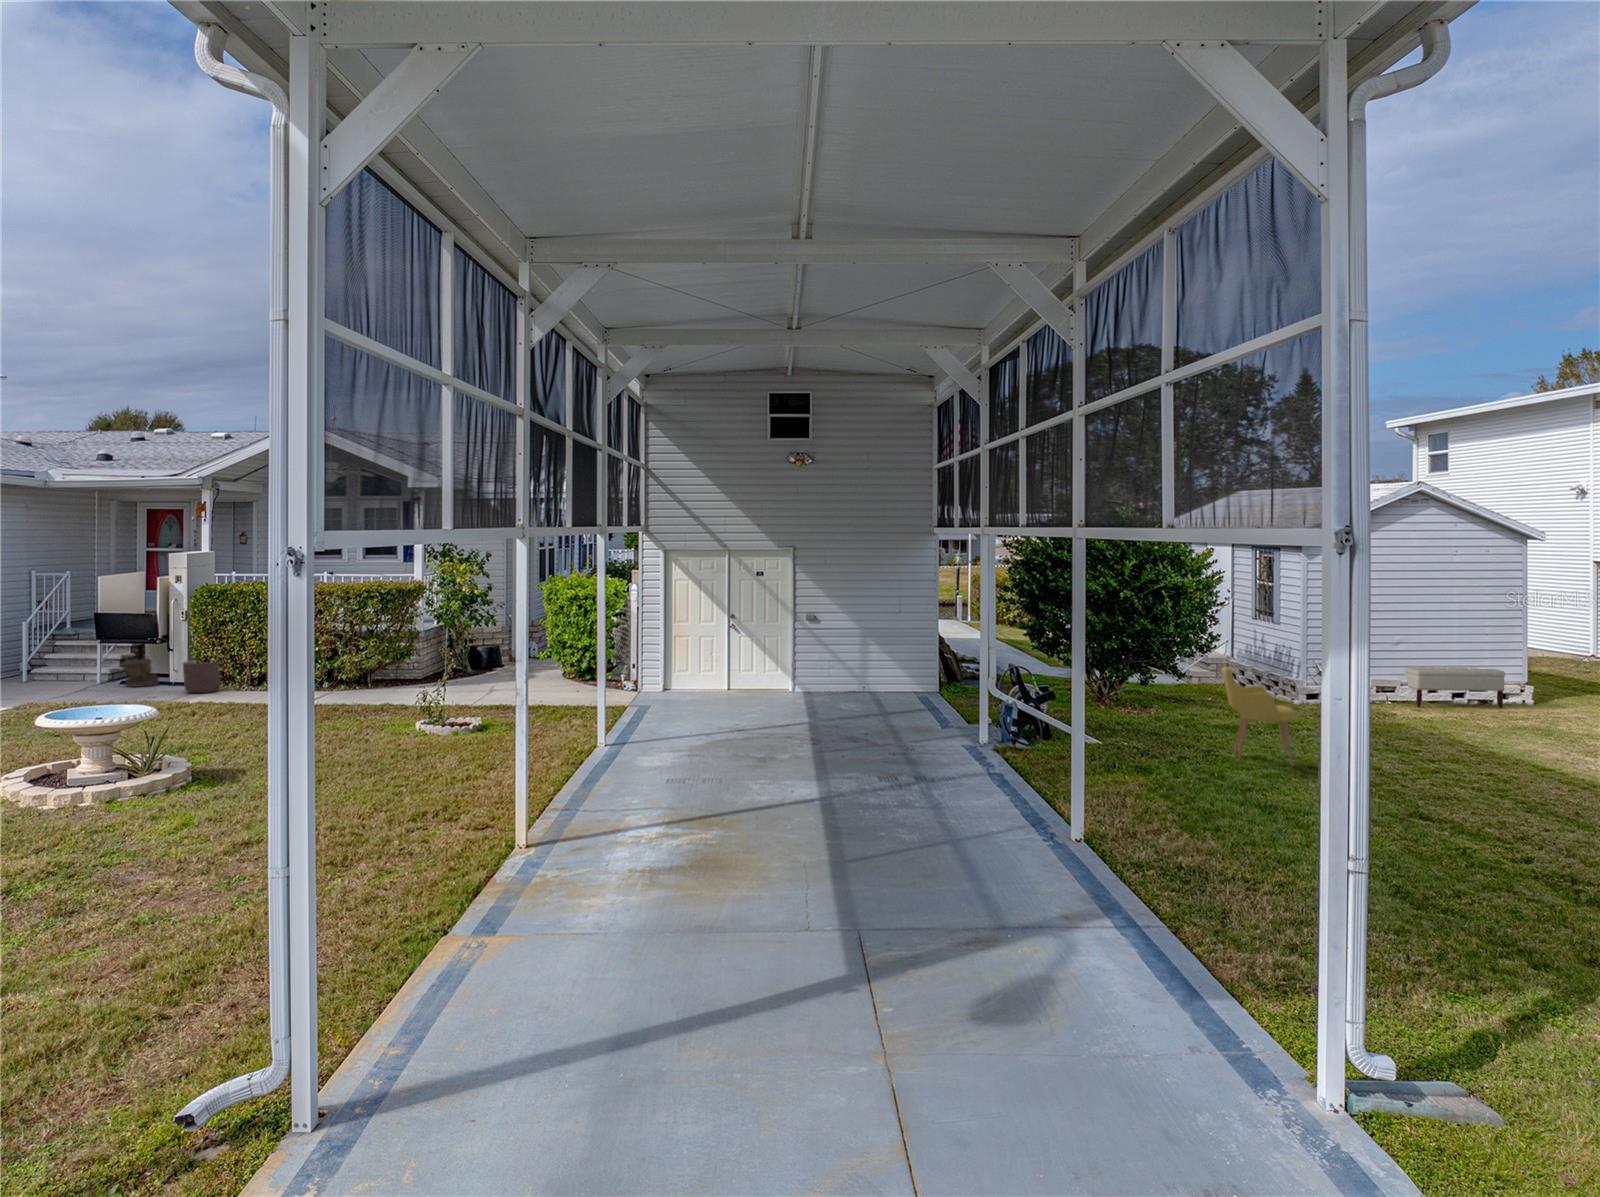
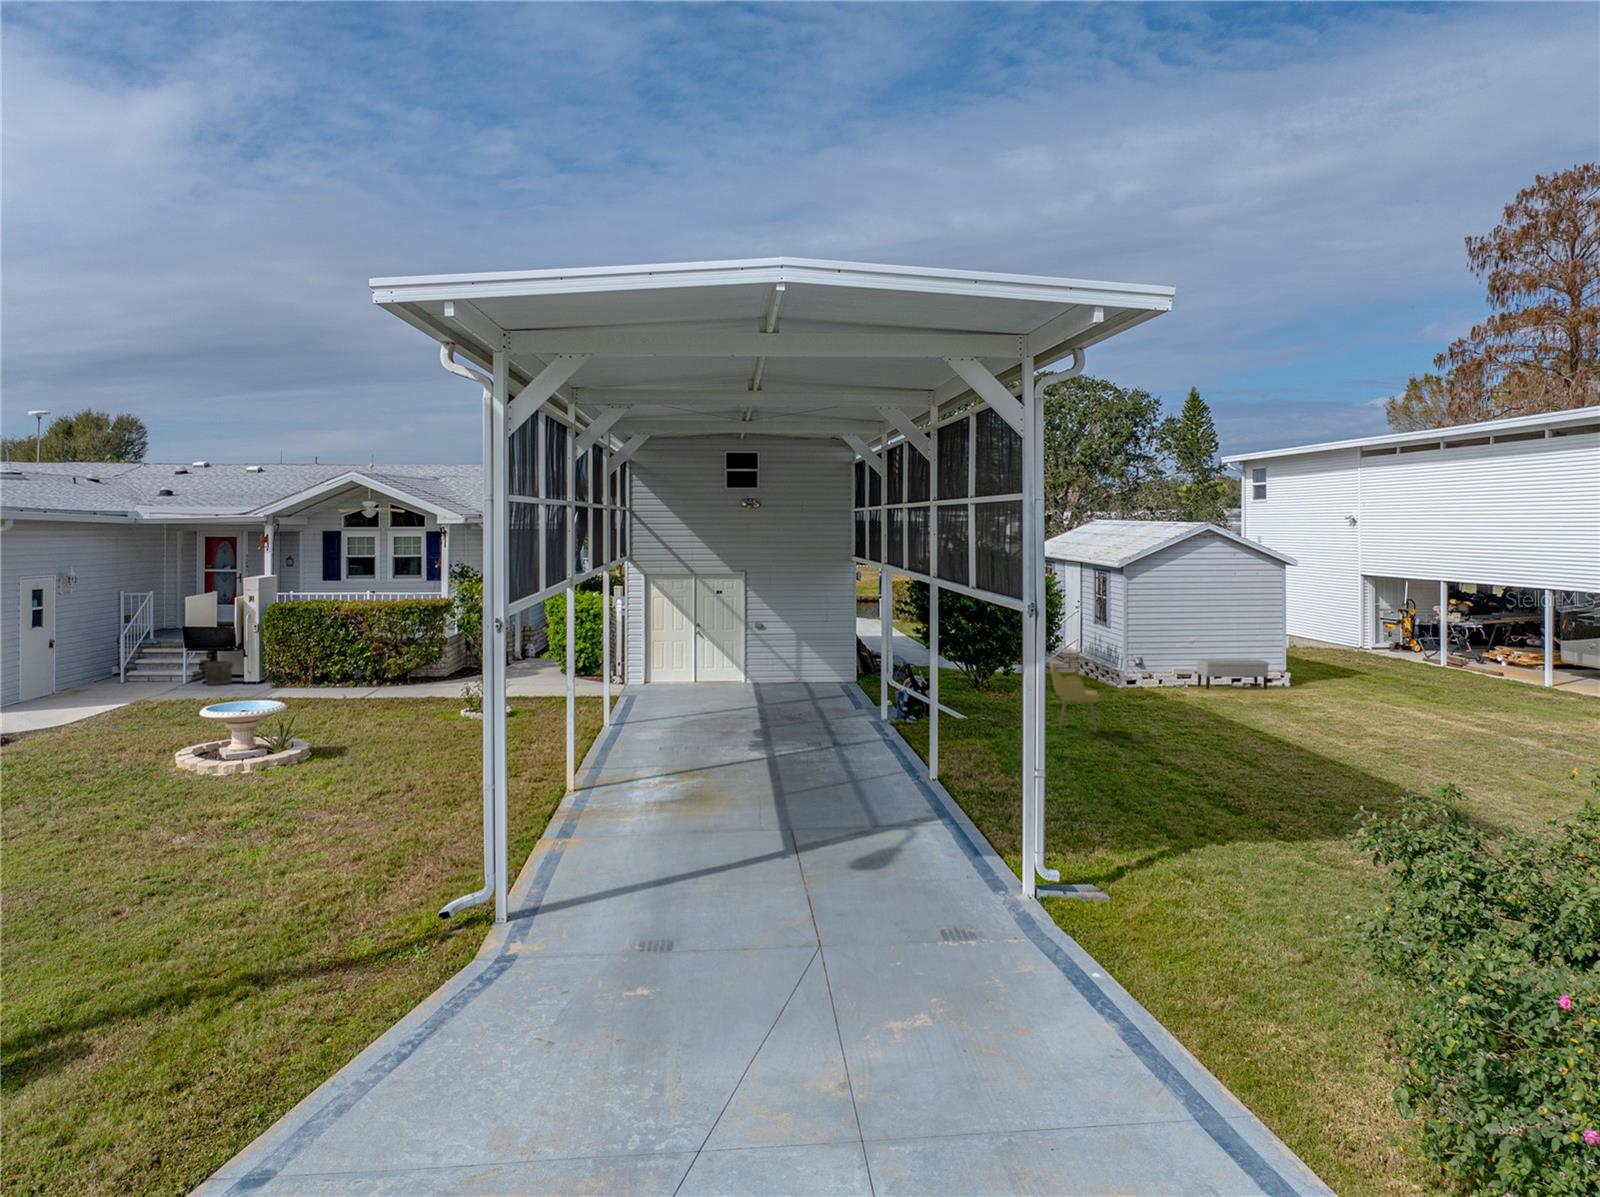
planter: present [183,661,221,693] -> none [257,663,288,690]

